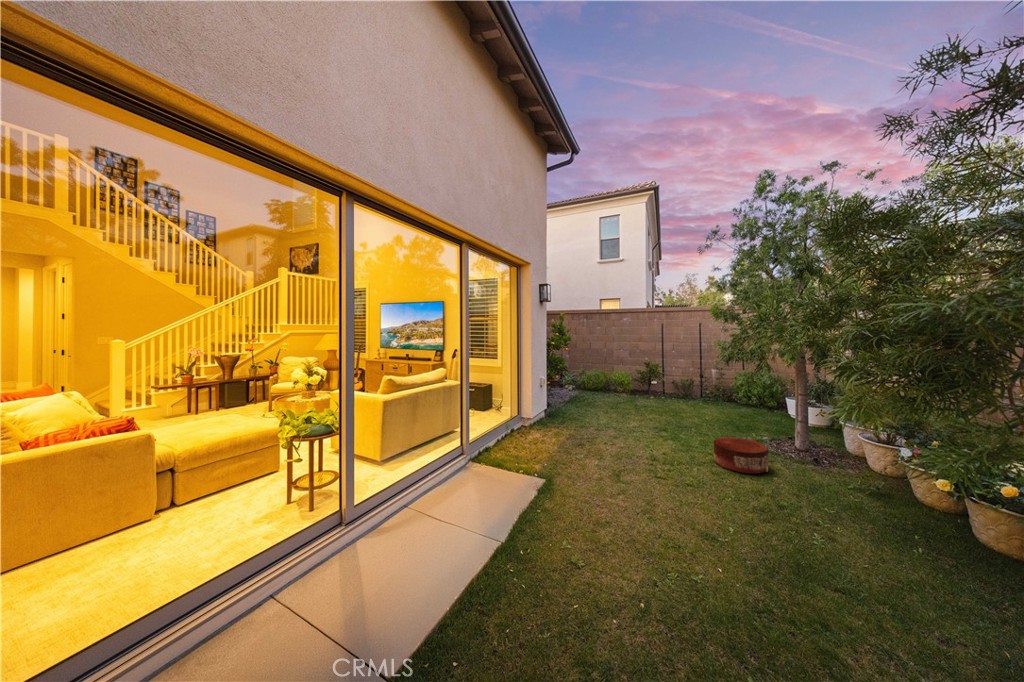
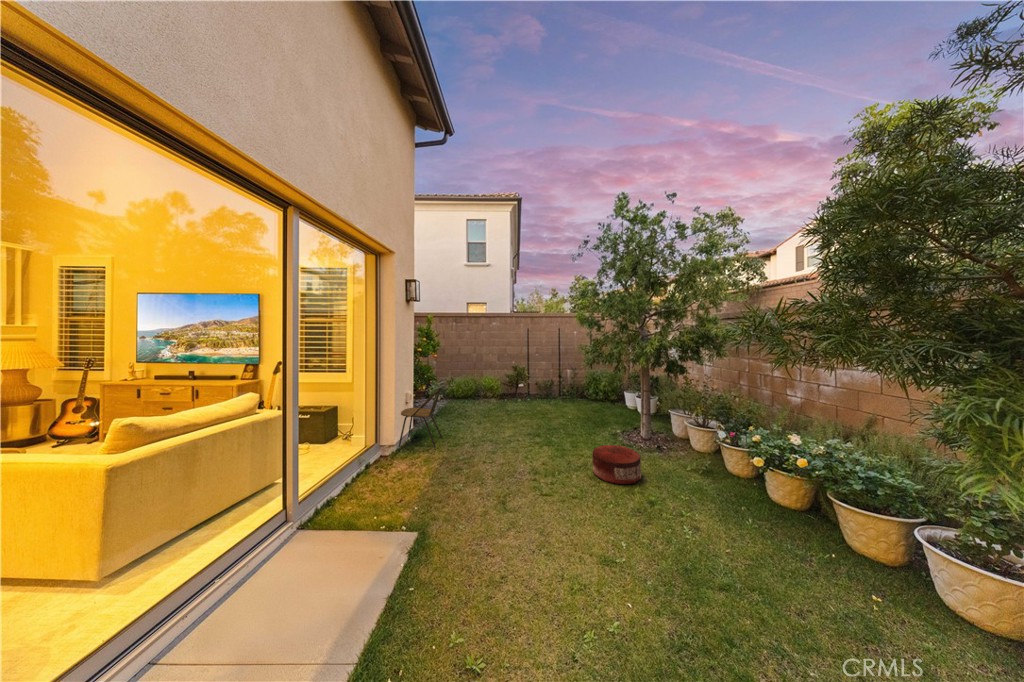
chair: none [535,374,571,425] -> present [398,386,442,447]

